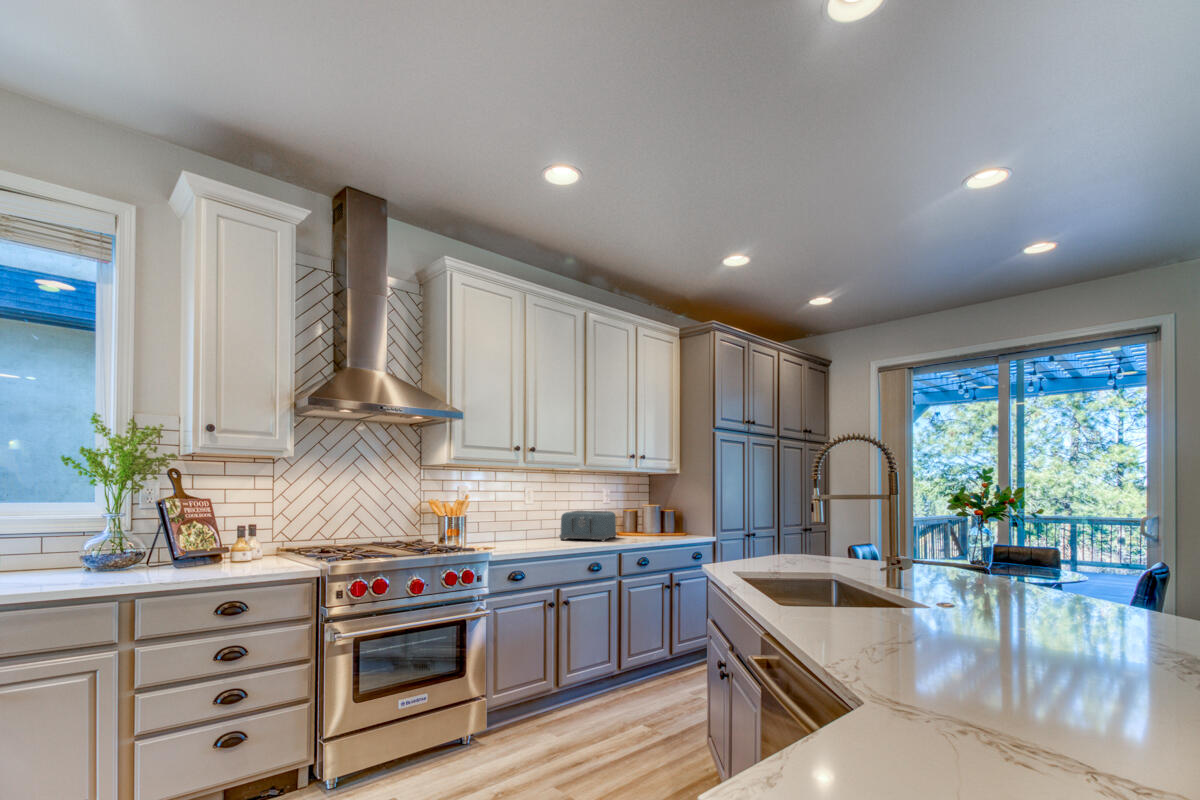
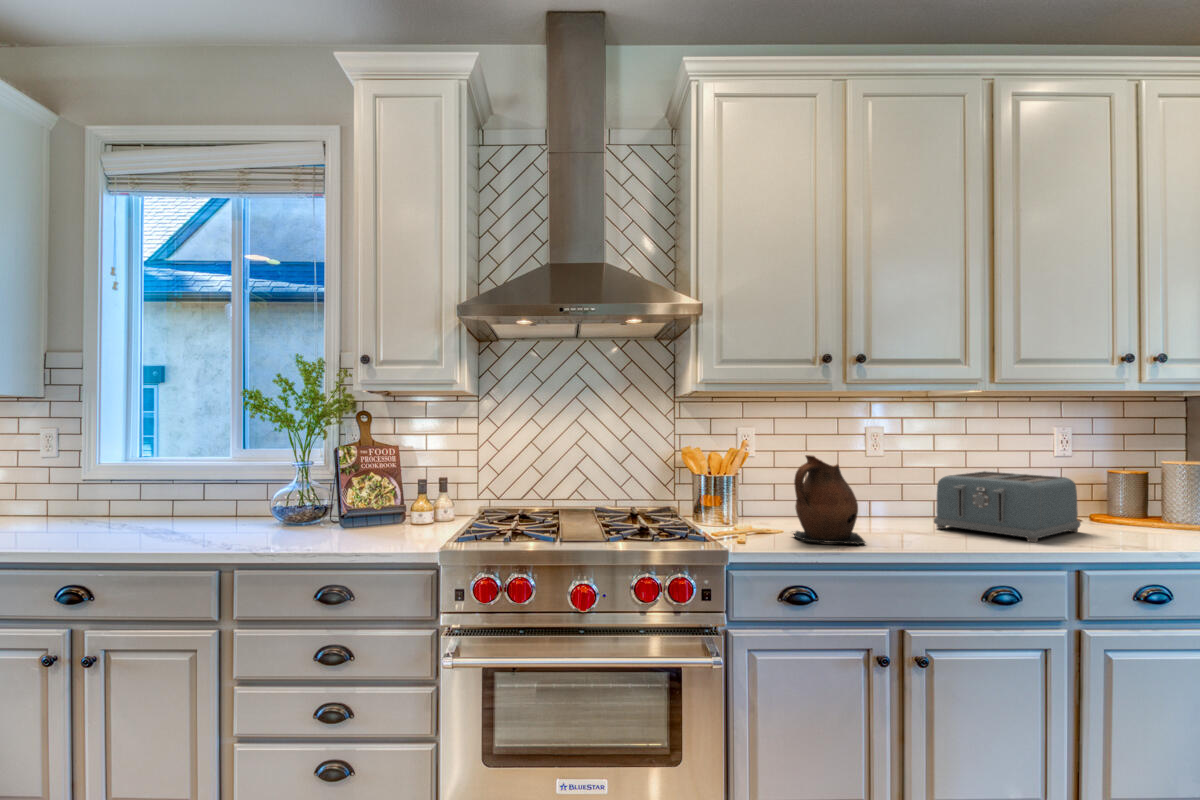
ceramic pitcher: none [499,501,540,548] -> present [793,455,865,545]

